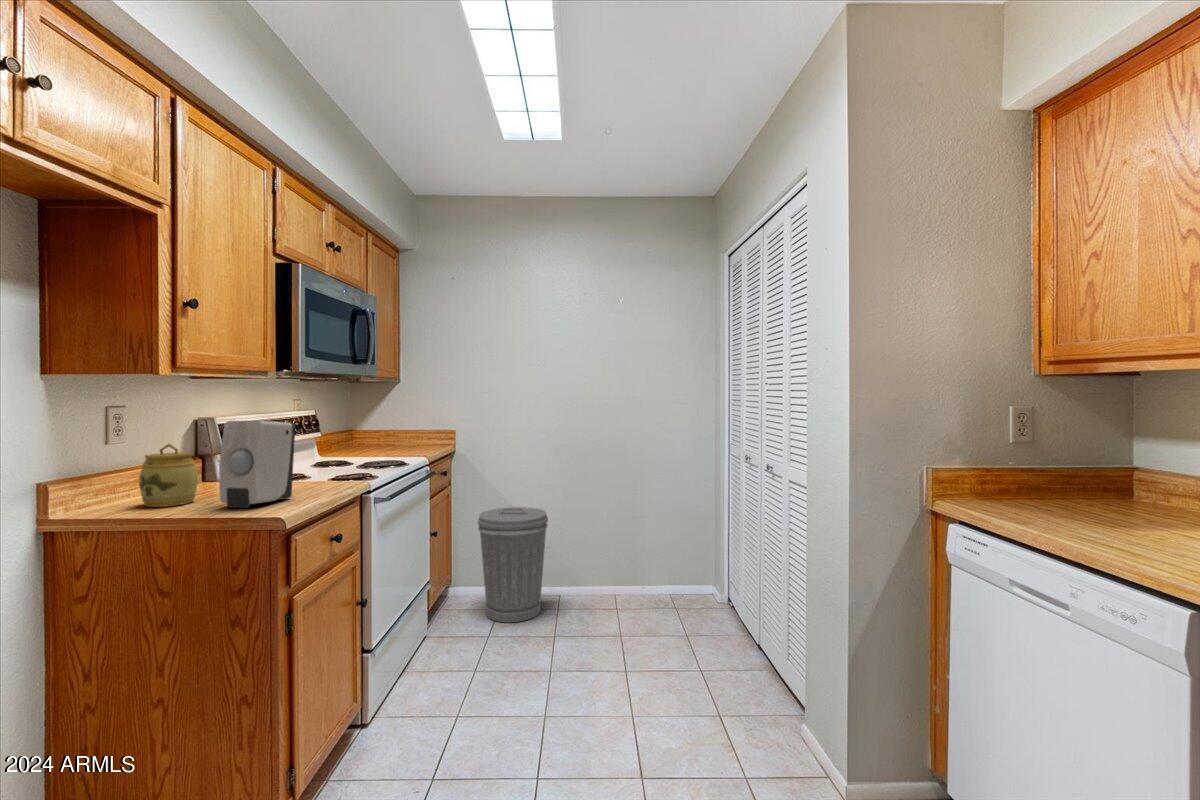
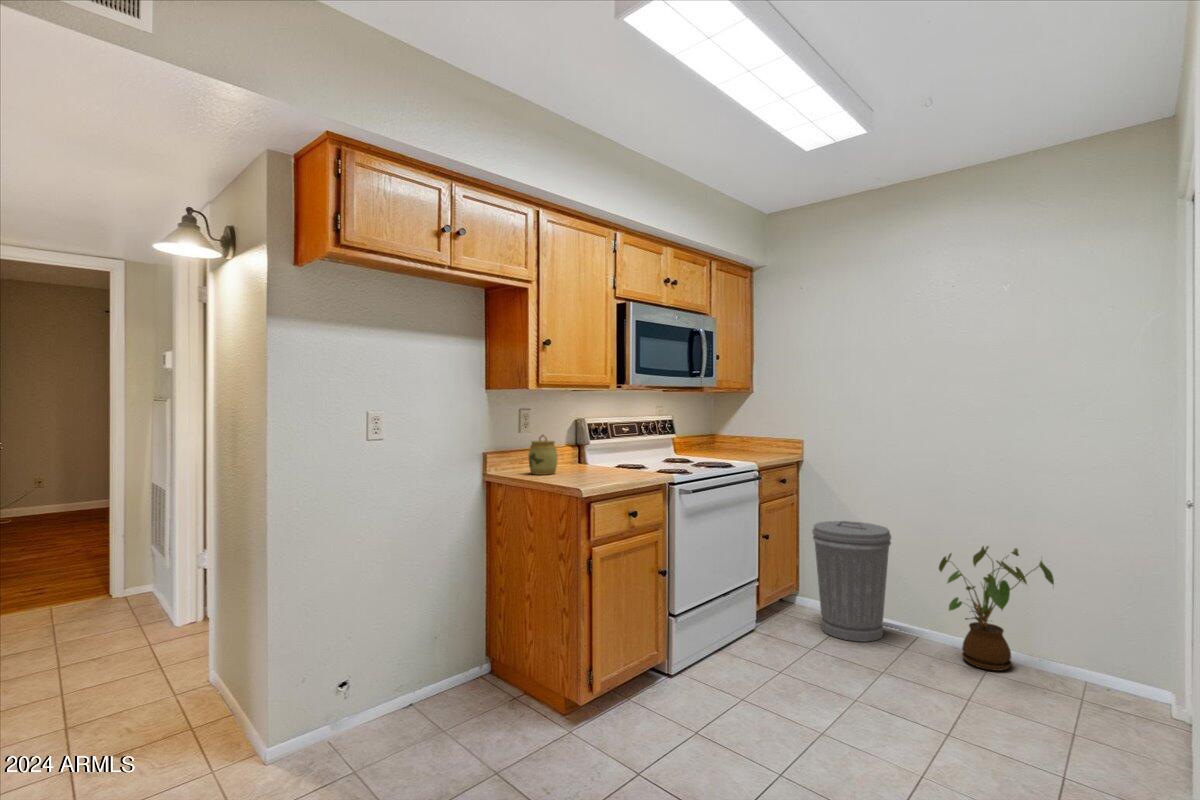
soap dispenser: present [219,421,295,508] -> none [561,420,608,479]
house plant: none [590,512,668,616] -> present [939,546,1054,671]

